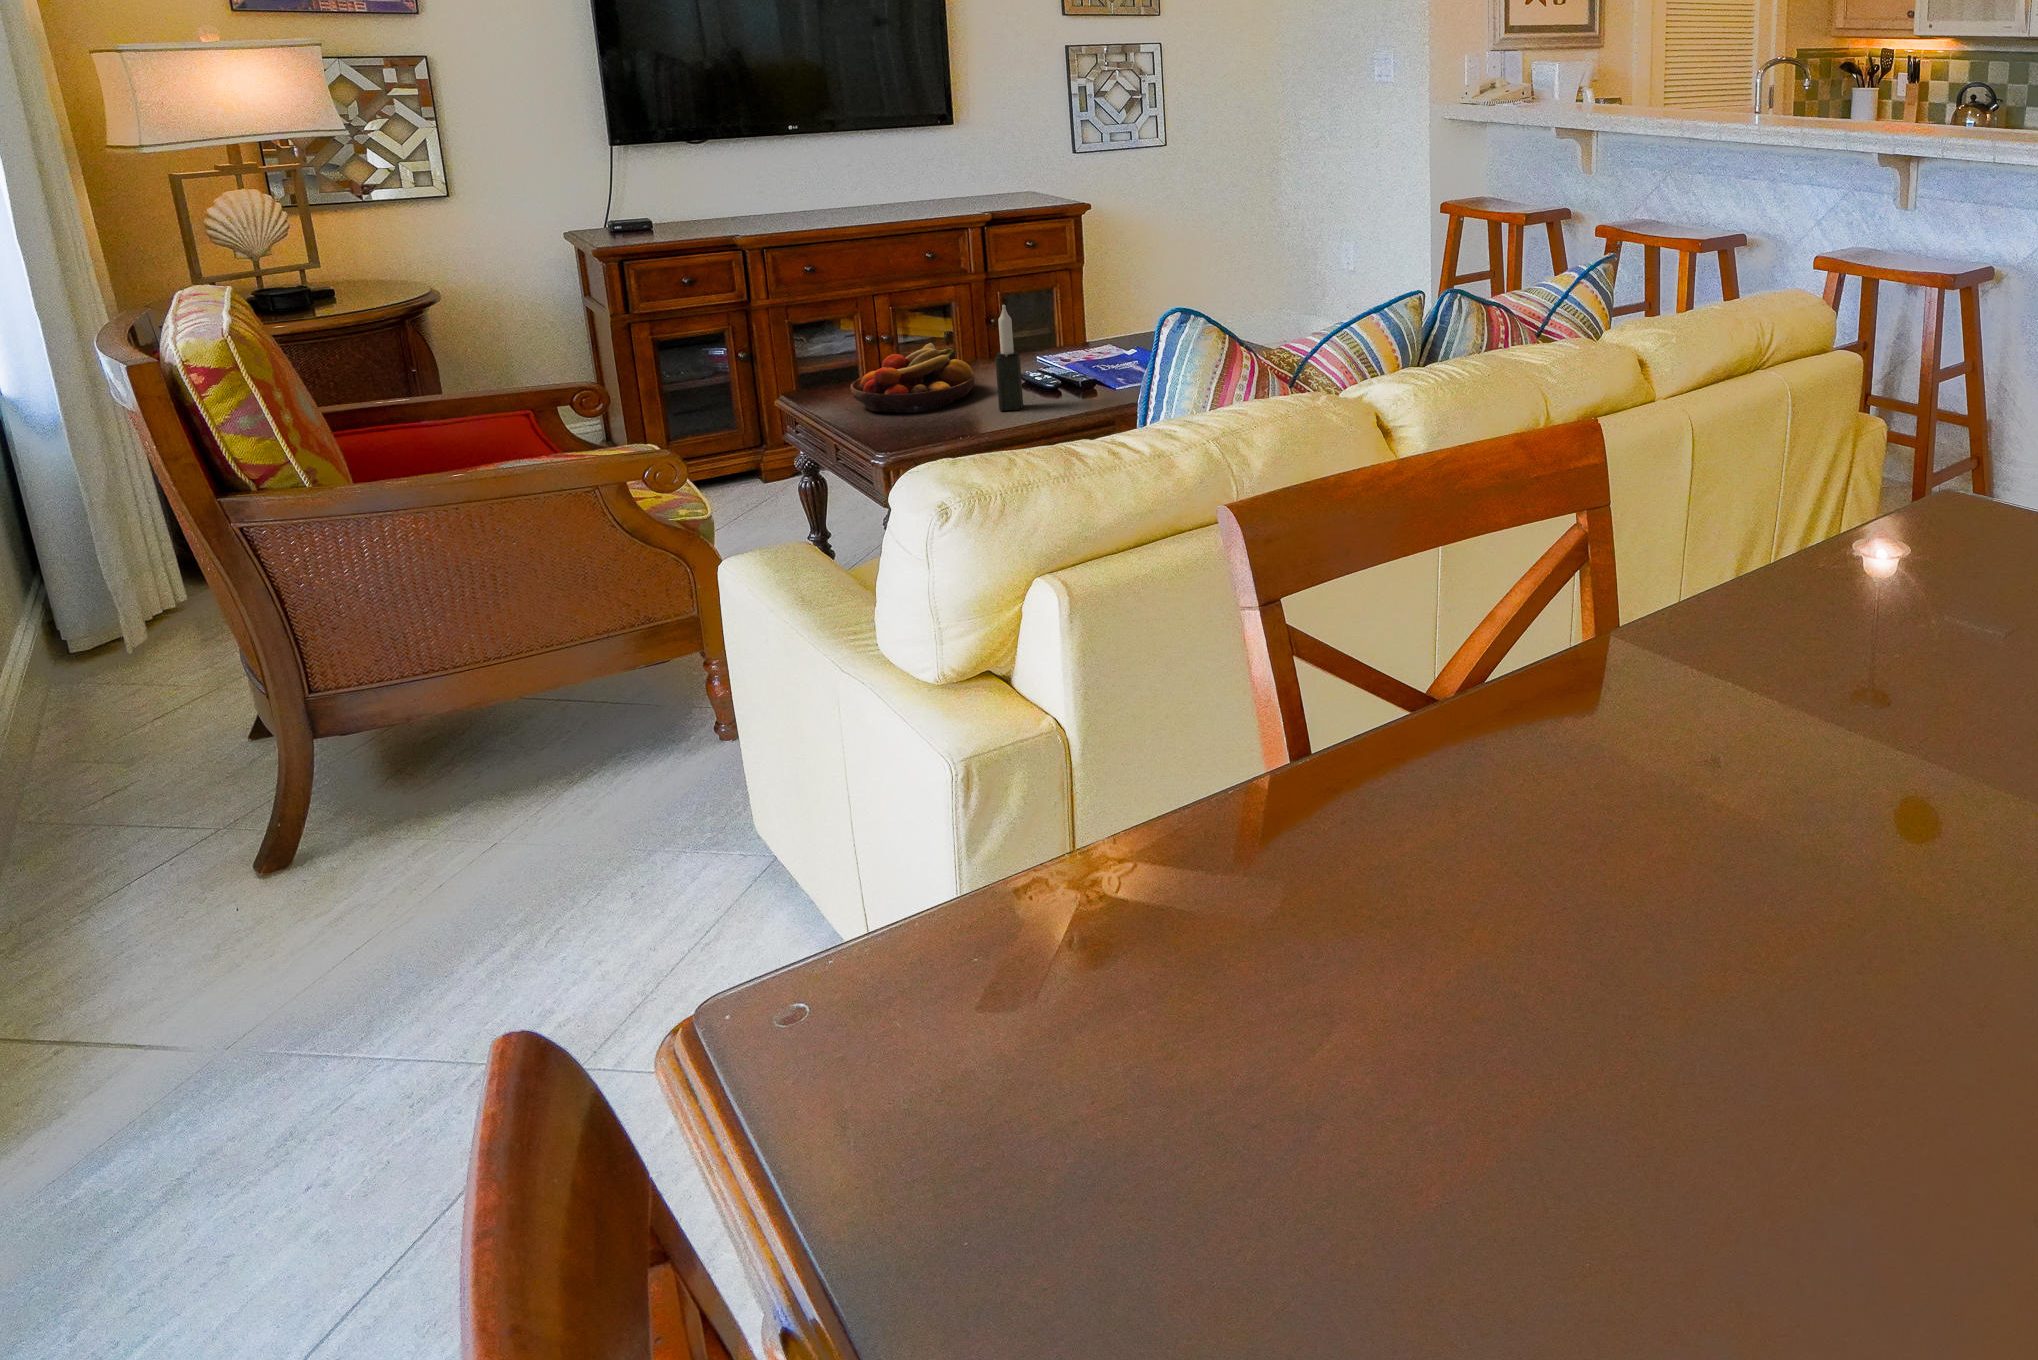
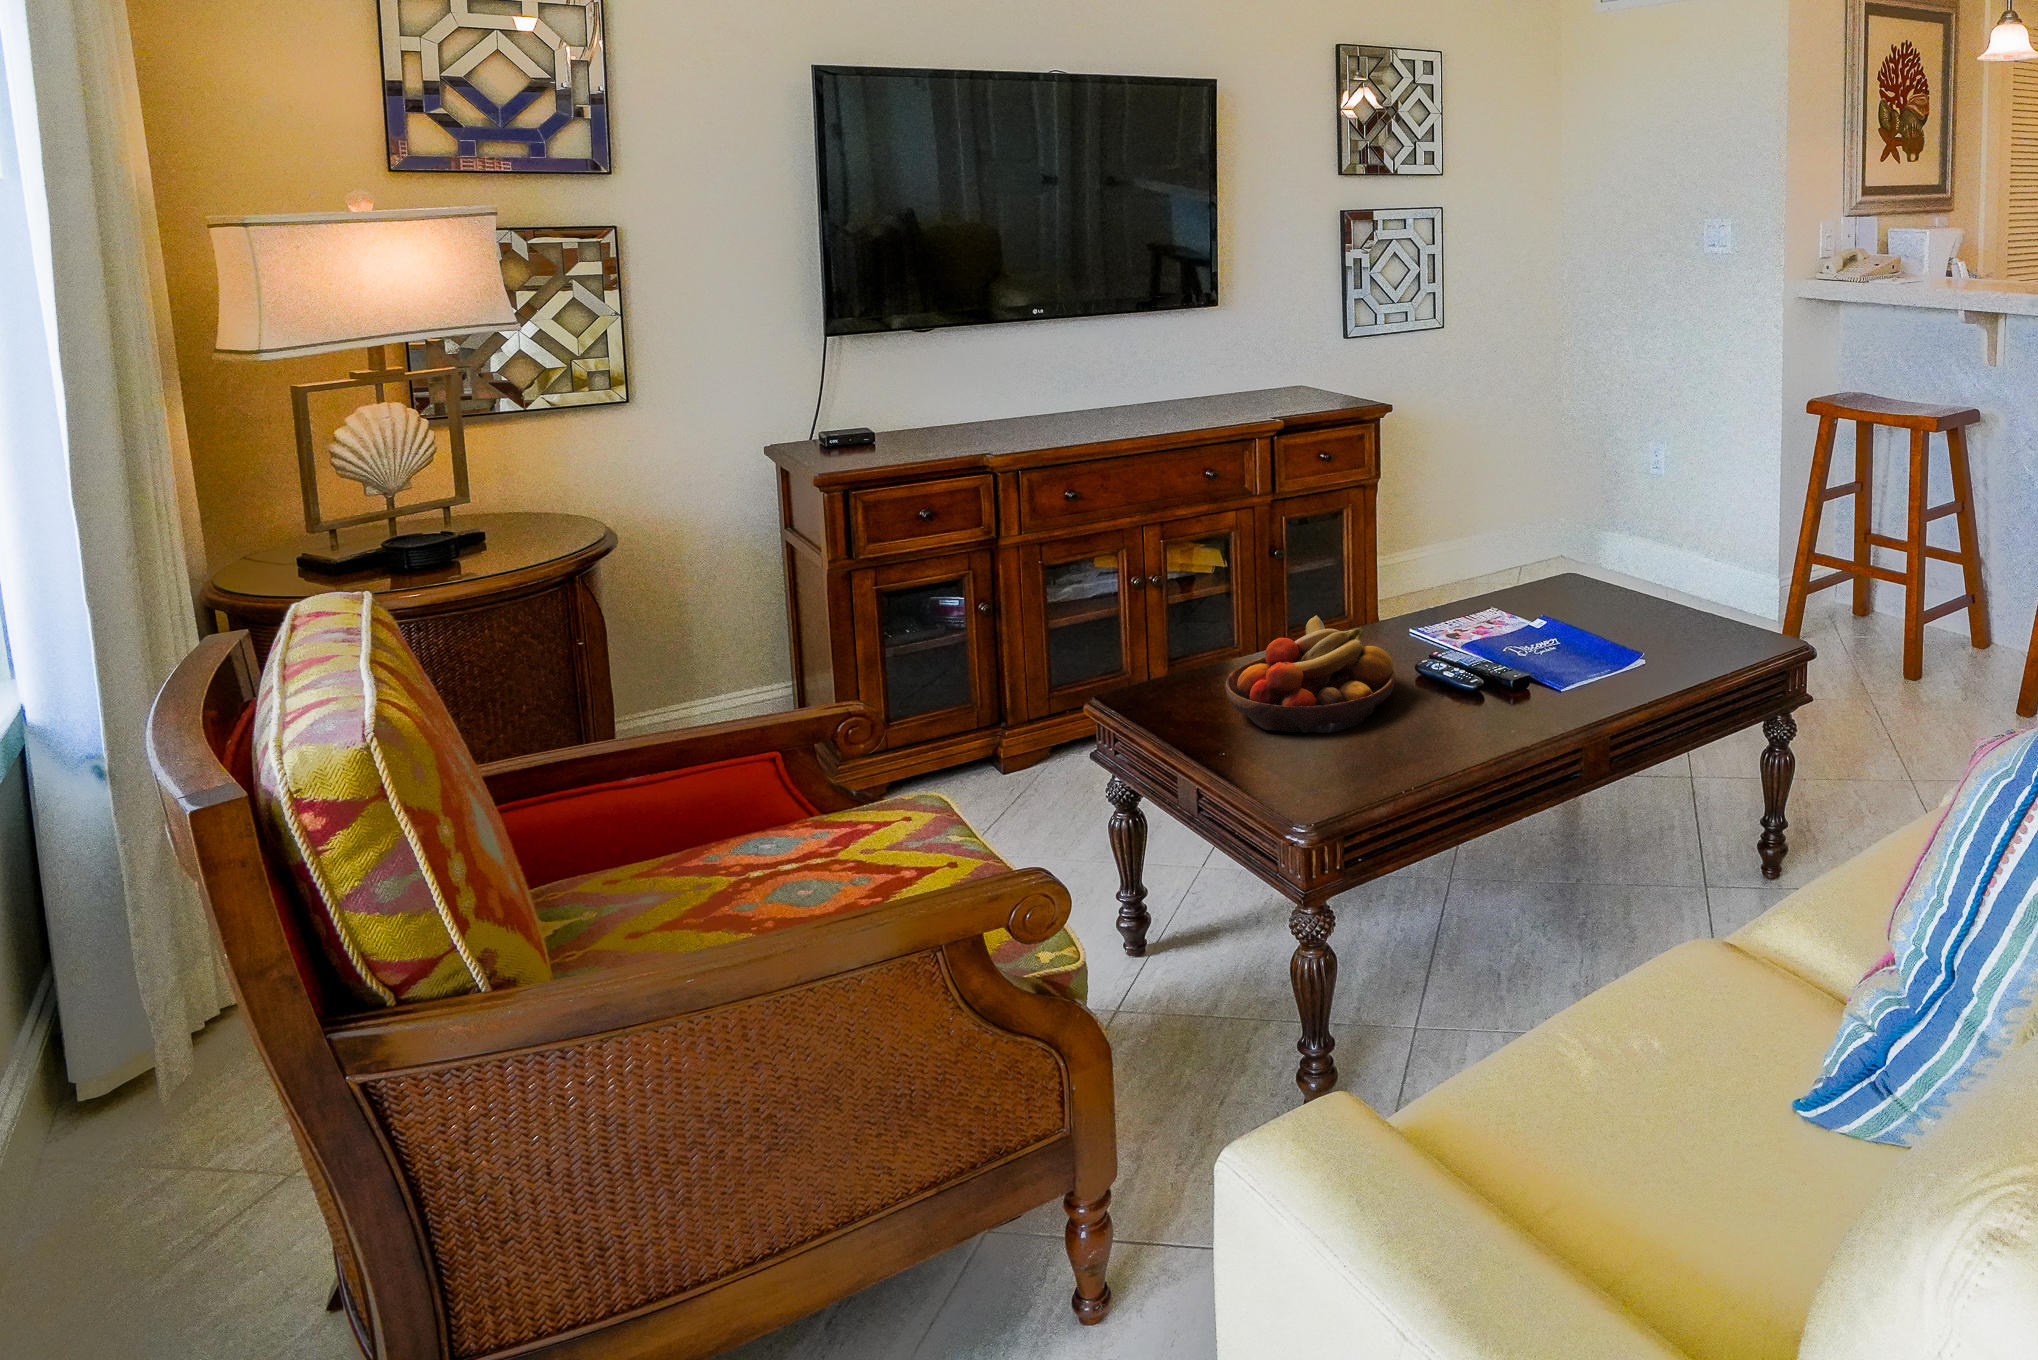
candle: present [995,305,1023,411] -> none [1457,574,1491,732]

